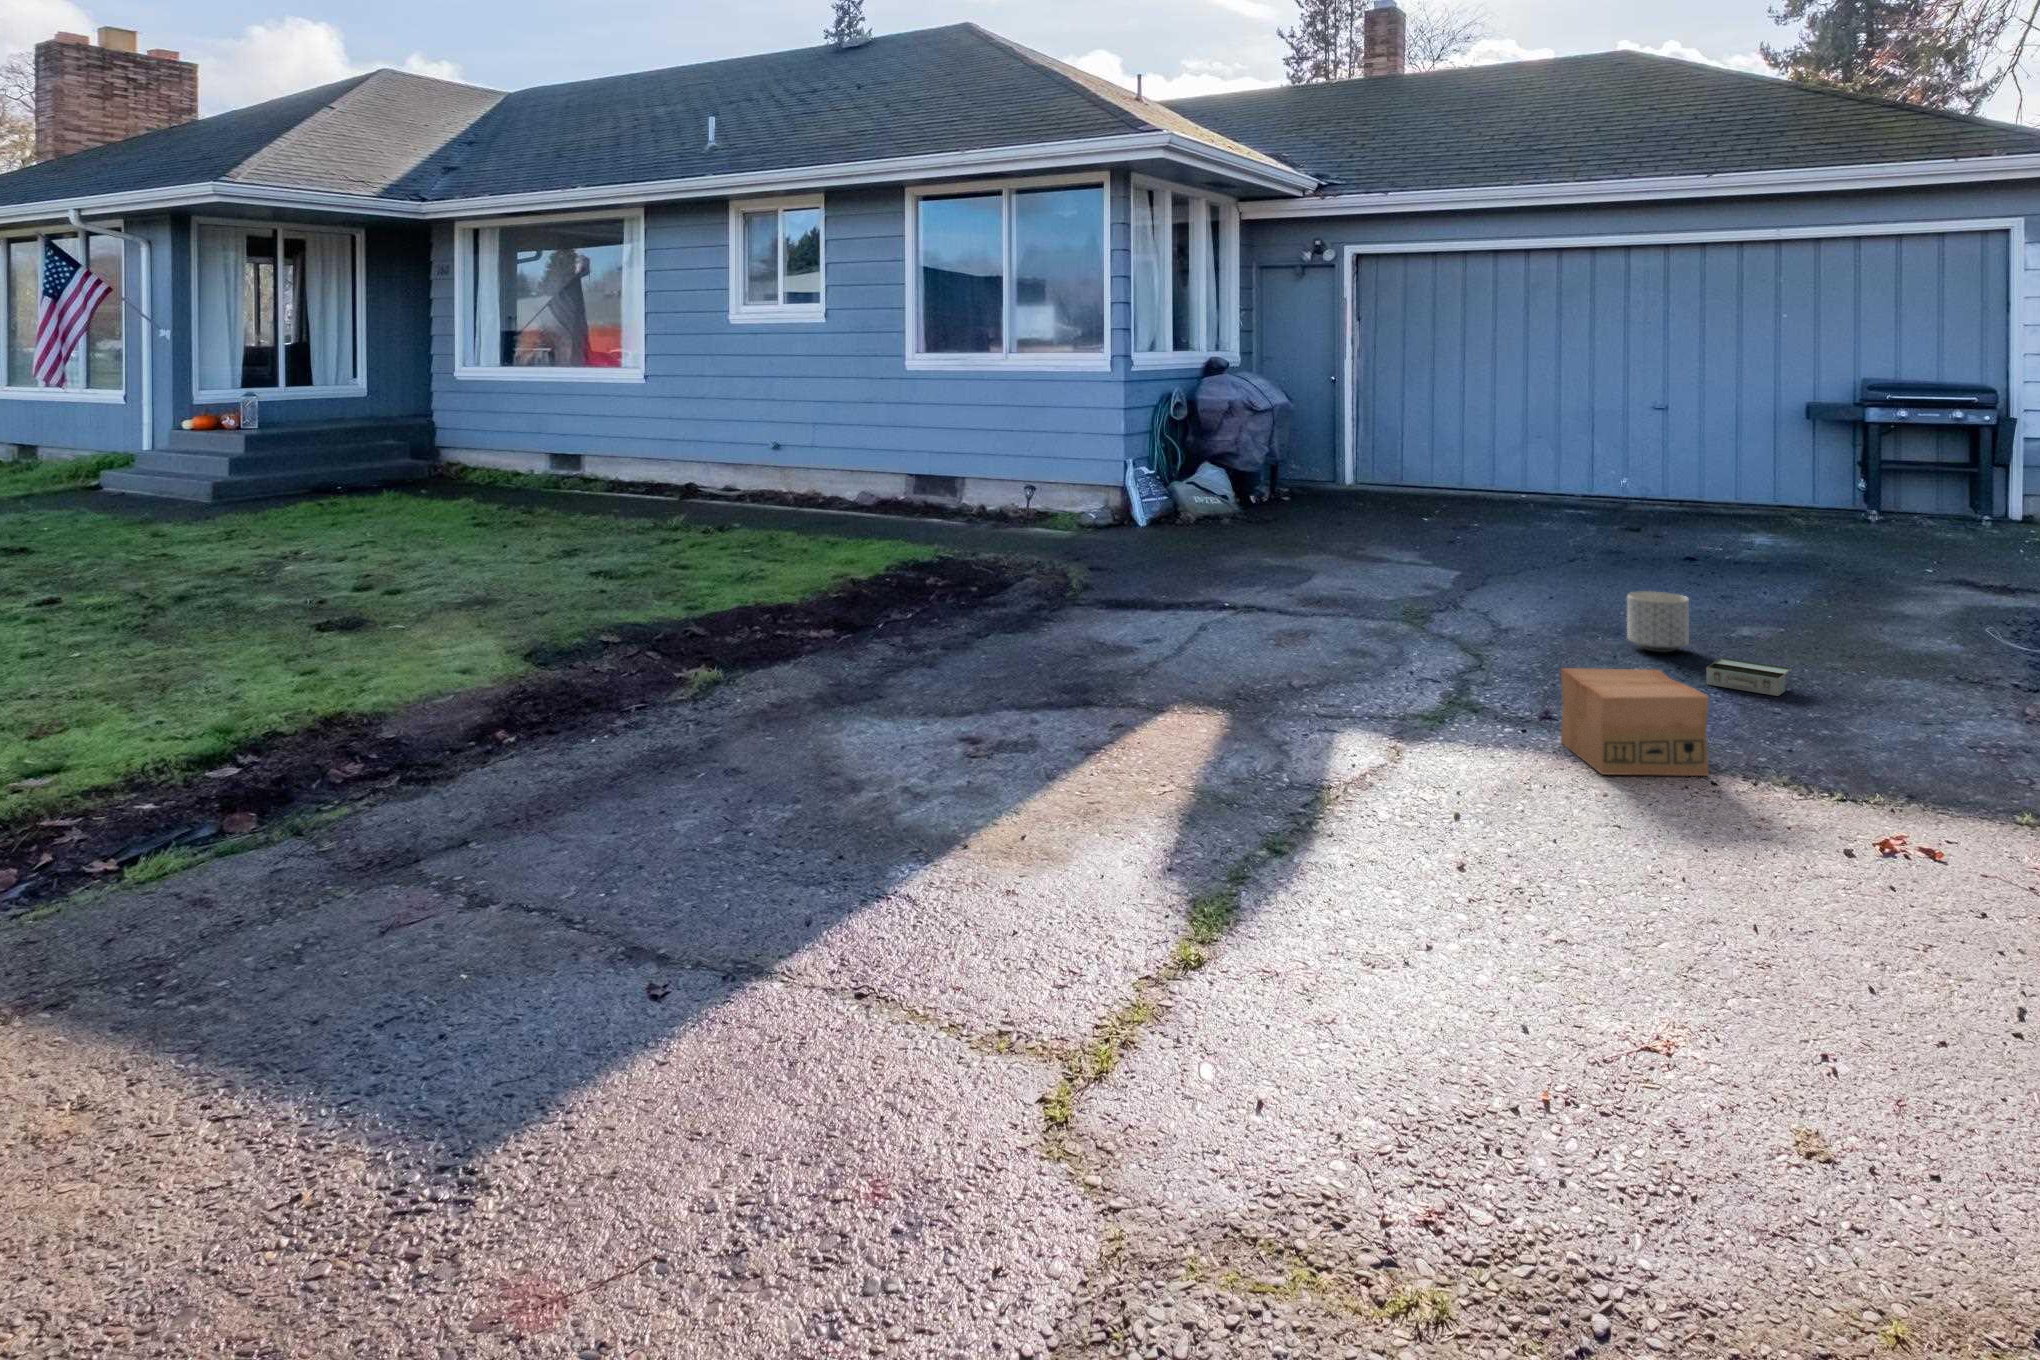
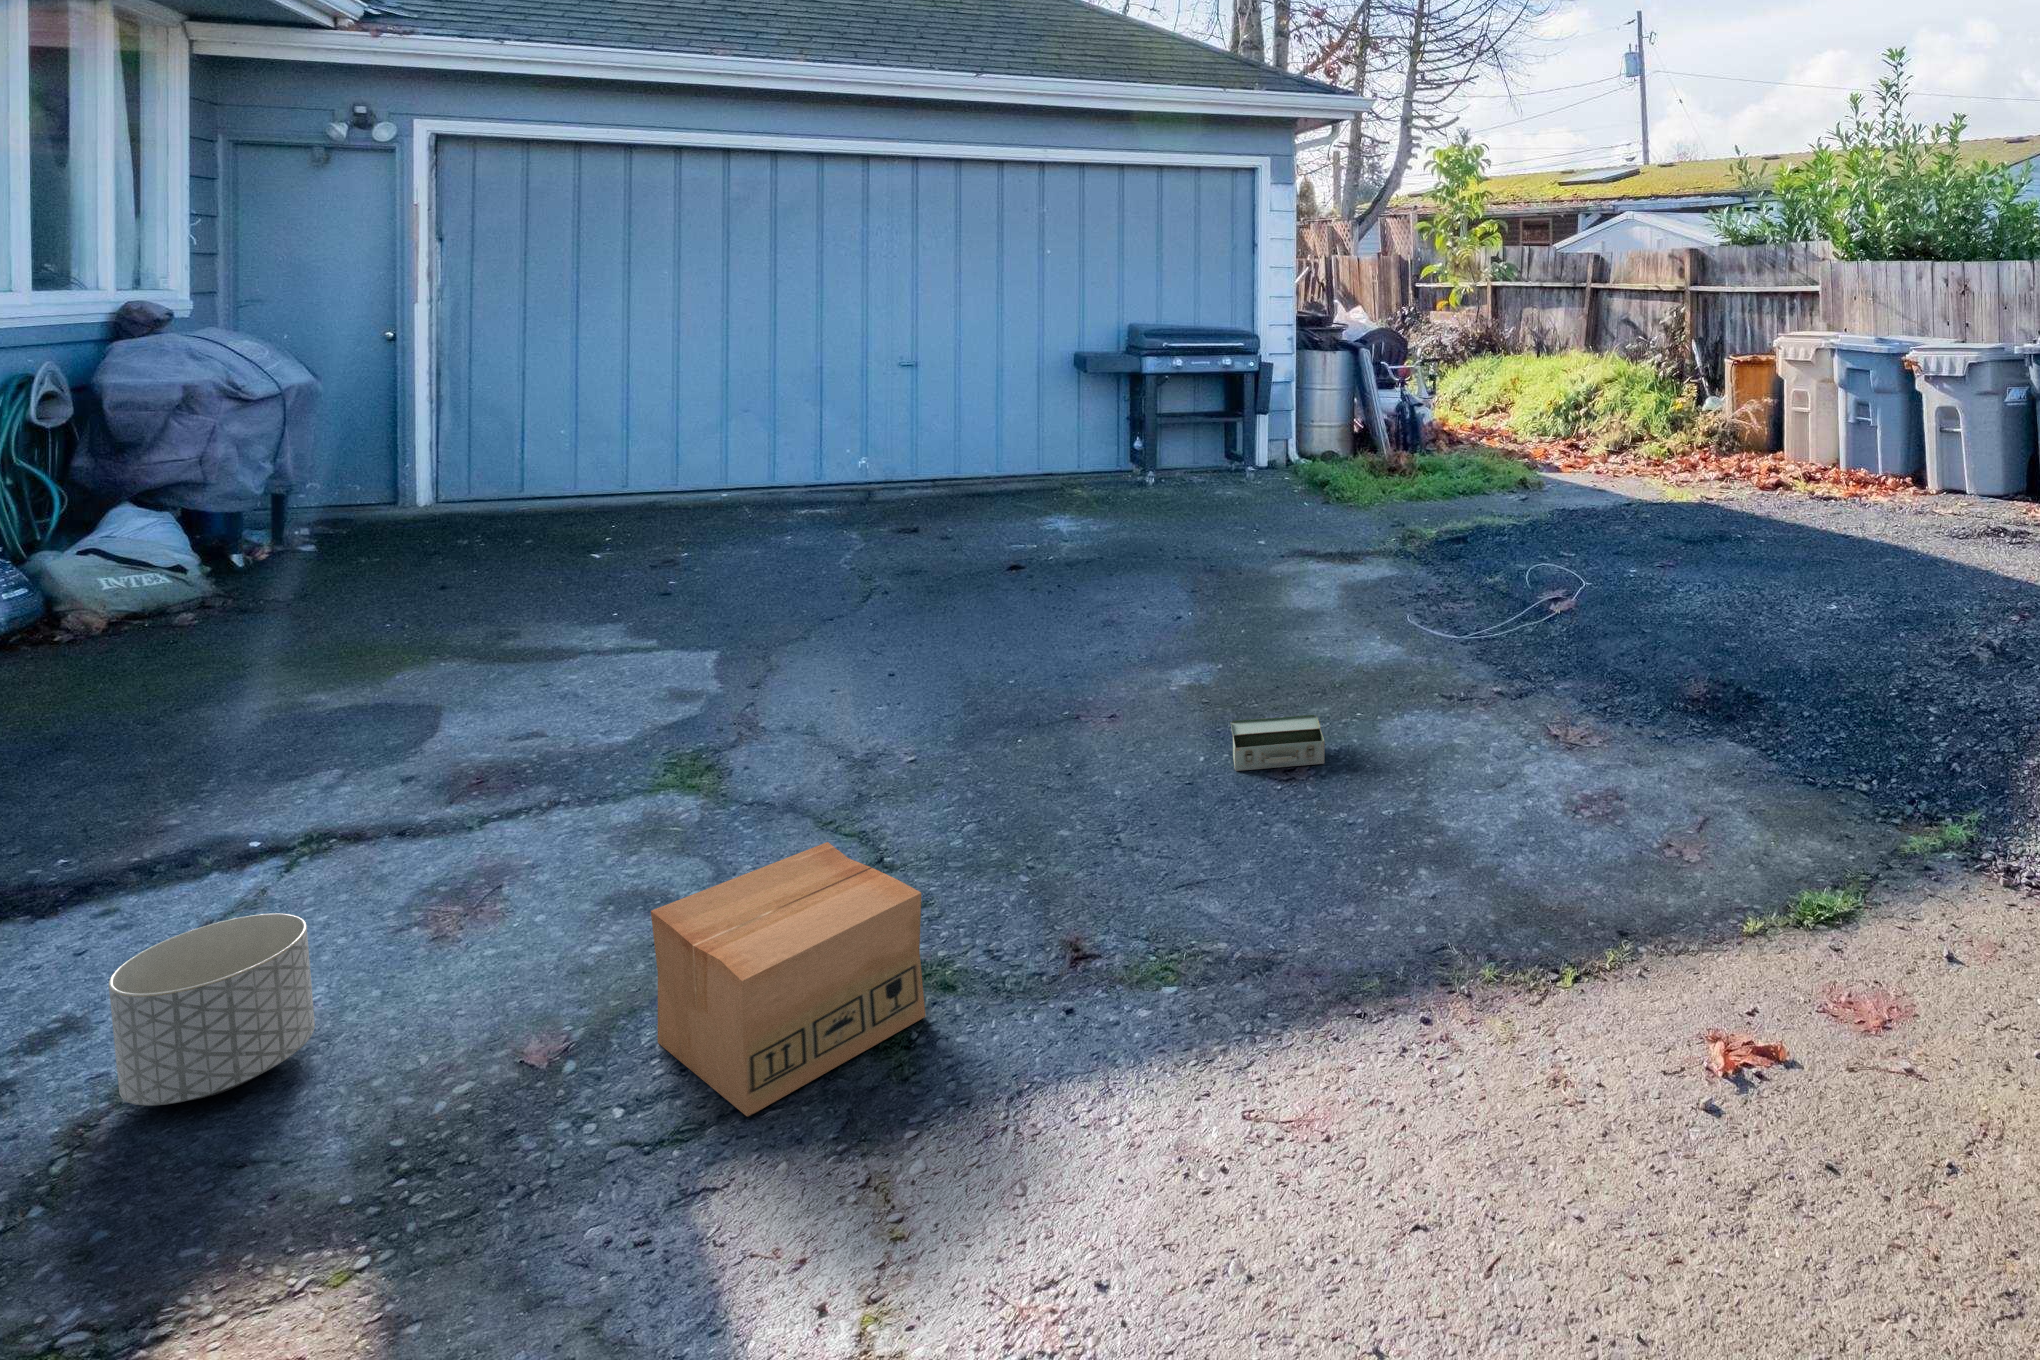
planter: present [1627,591,1689,652] -> present [109,913,315,1106]
cardboard box: present [1561,668,1709,776] -> present [651,842,925,1117]

